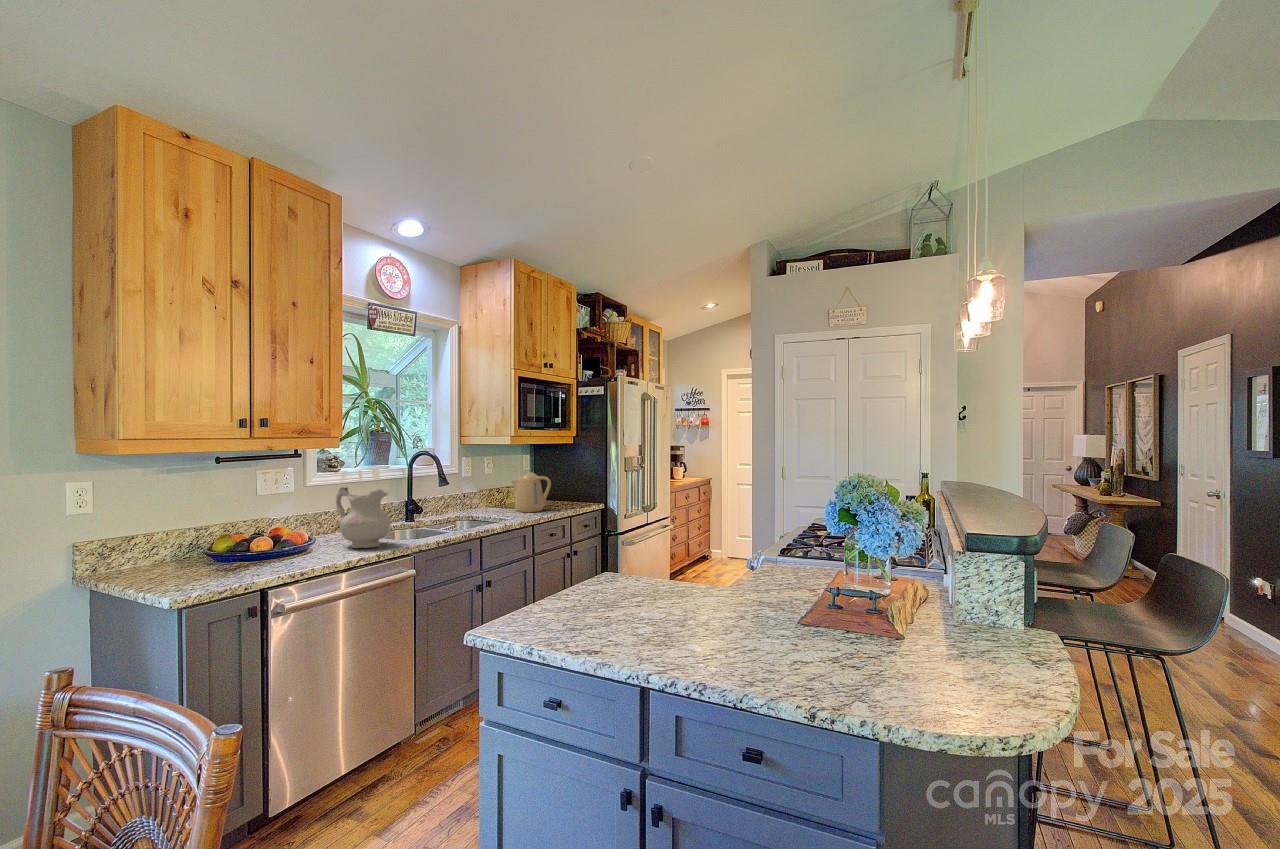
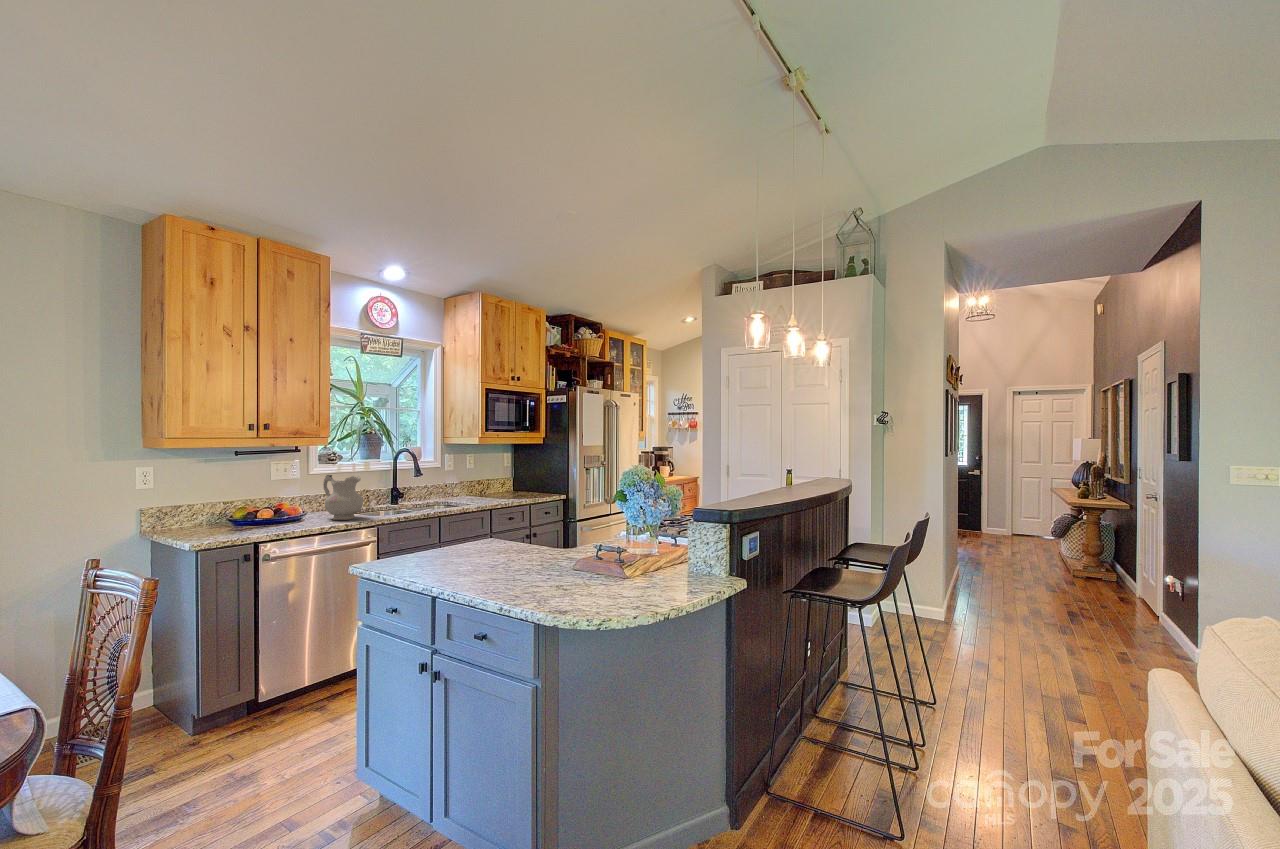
kettle: present [512,472,551,512] -> none [484,467,515,499]

